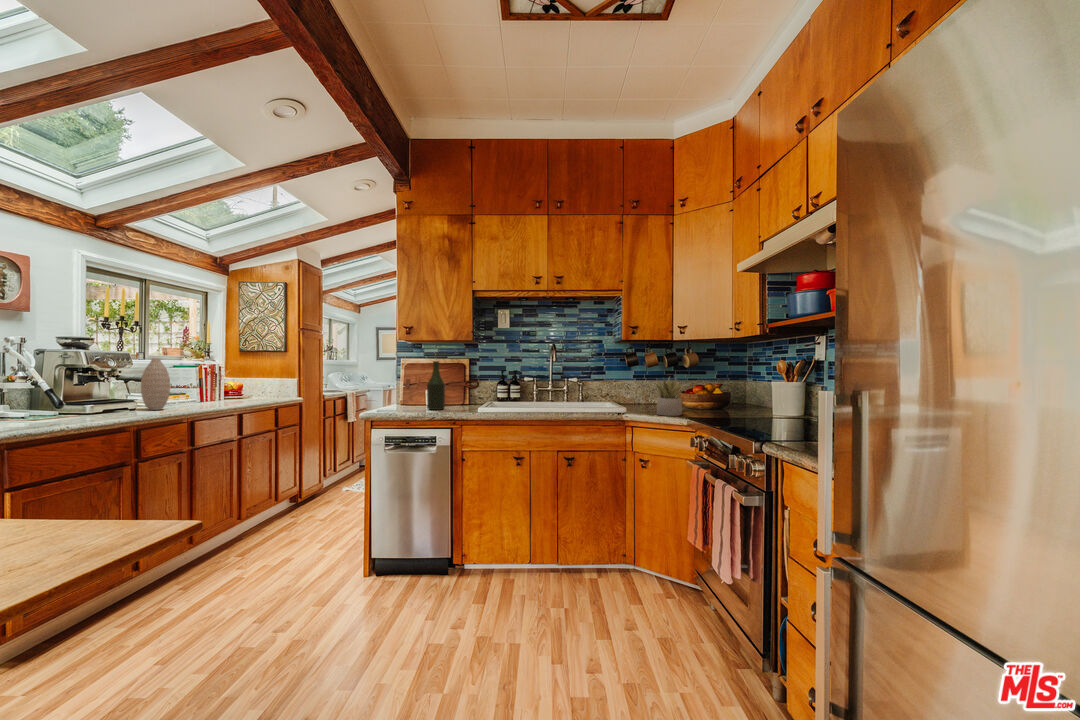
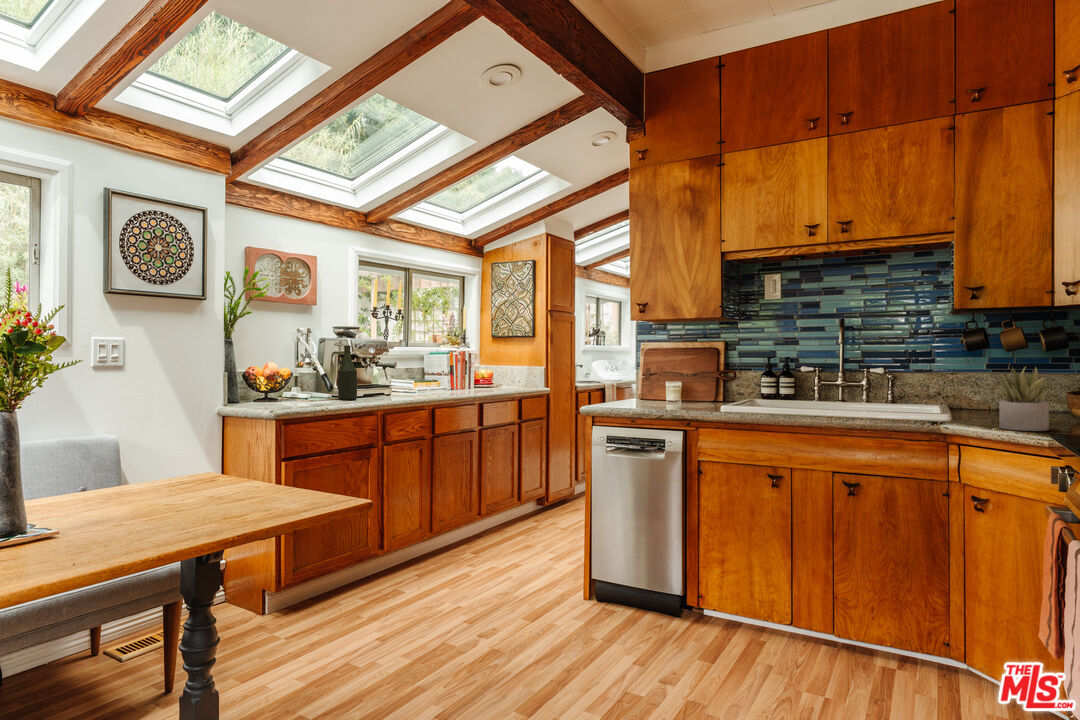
vase: present [141,358,170,410] -> none [392,346,415,397]
bottle: present [427,361,445,410] -> present [338,345,357,400]

